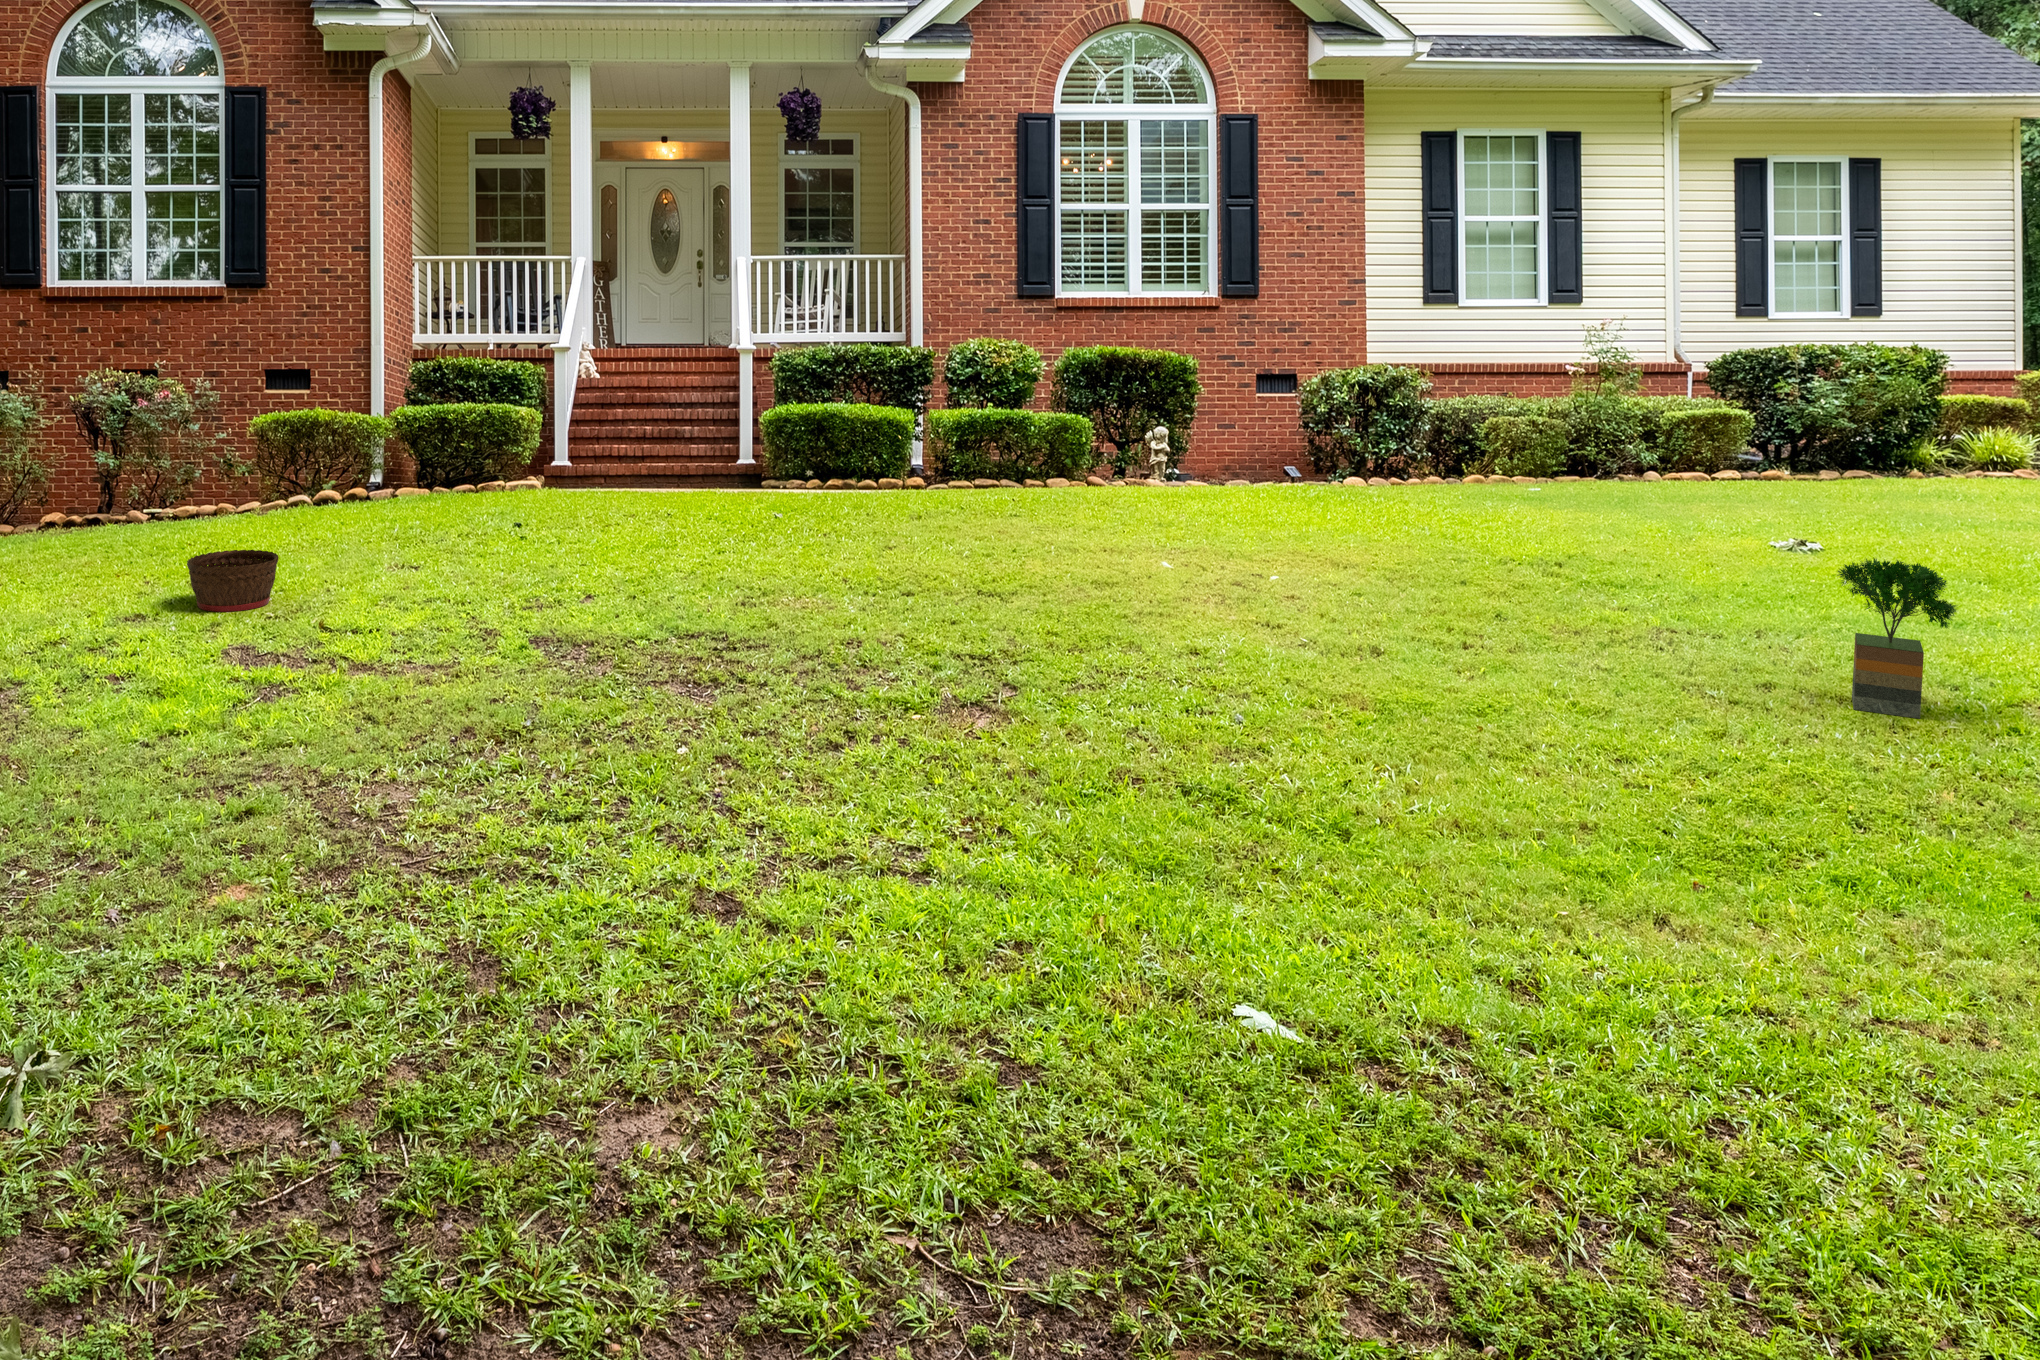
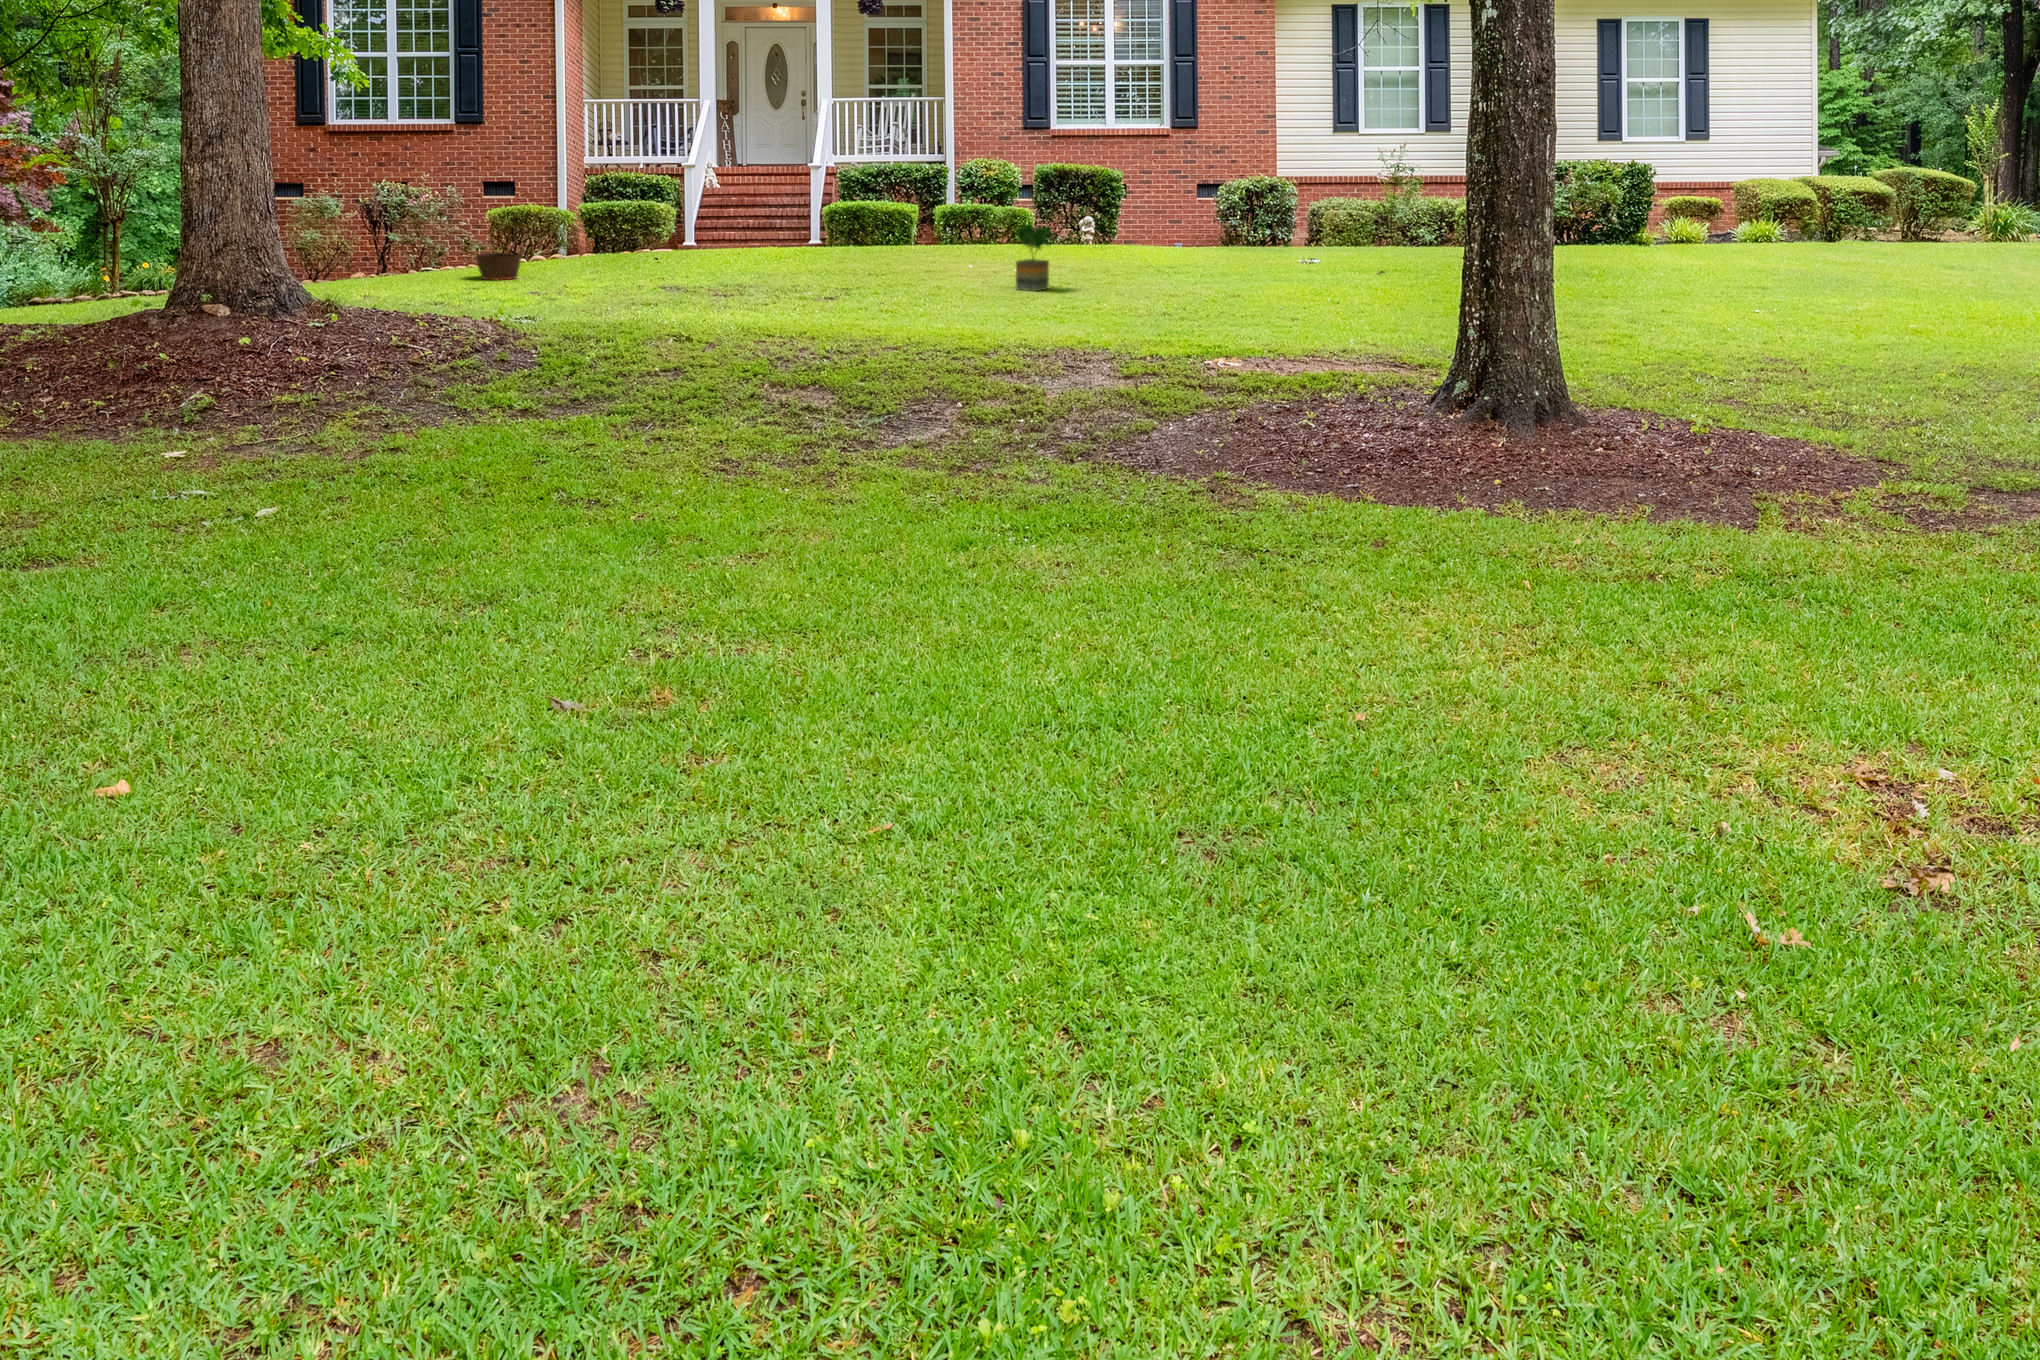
potted tree: present [1837,558,1956,719] -> present [1016,225,1054,291]

